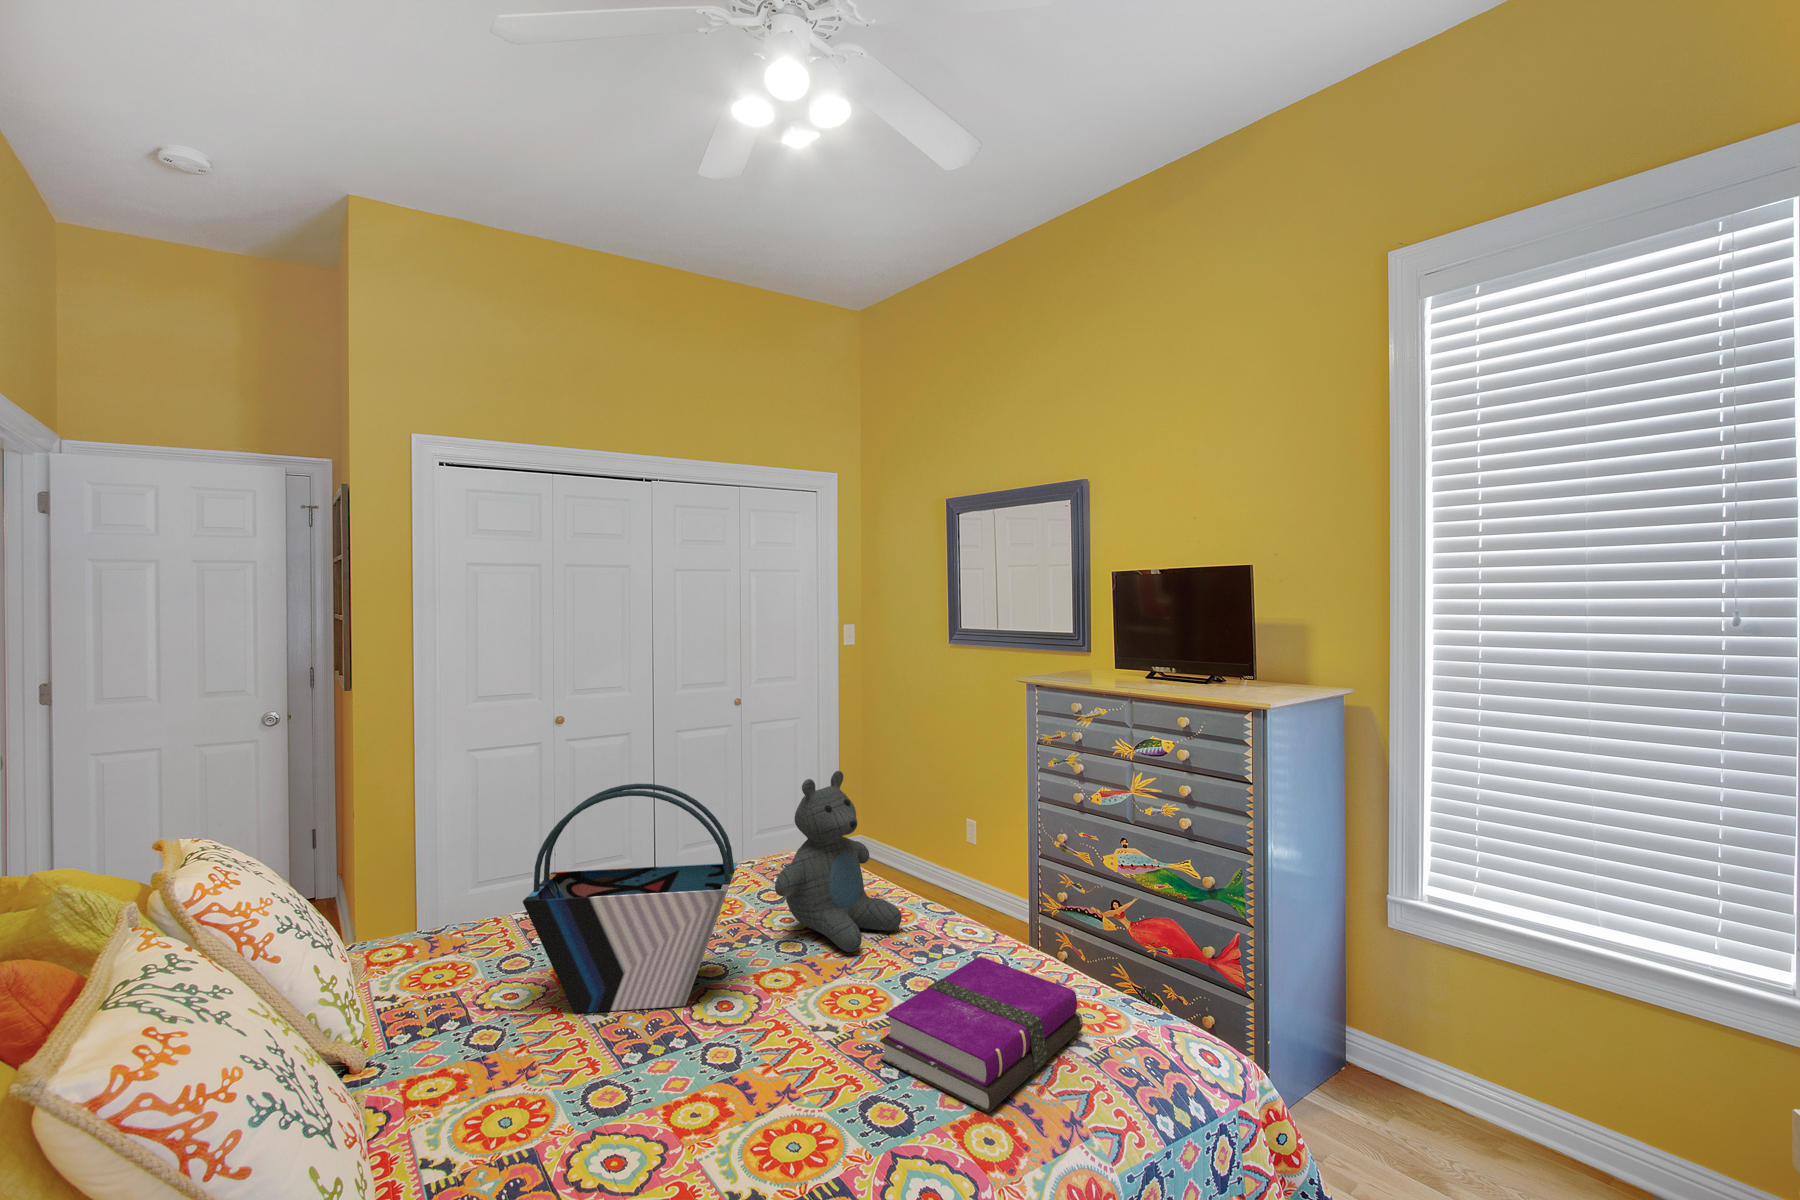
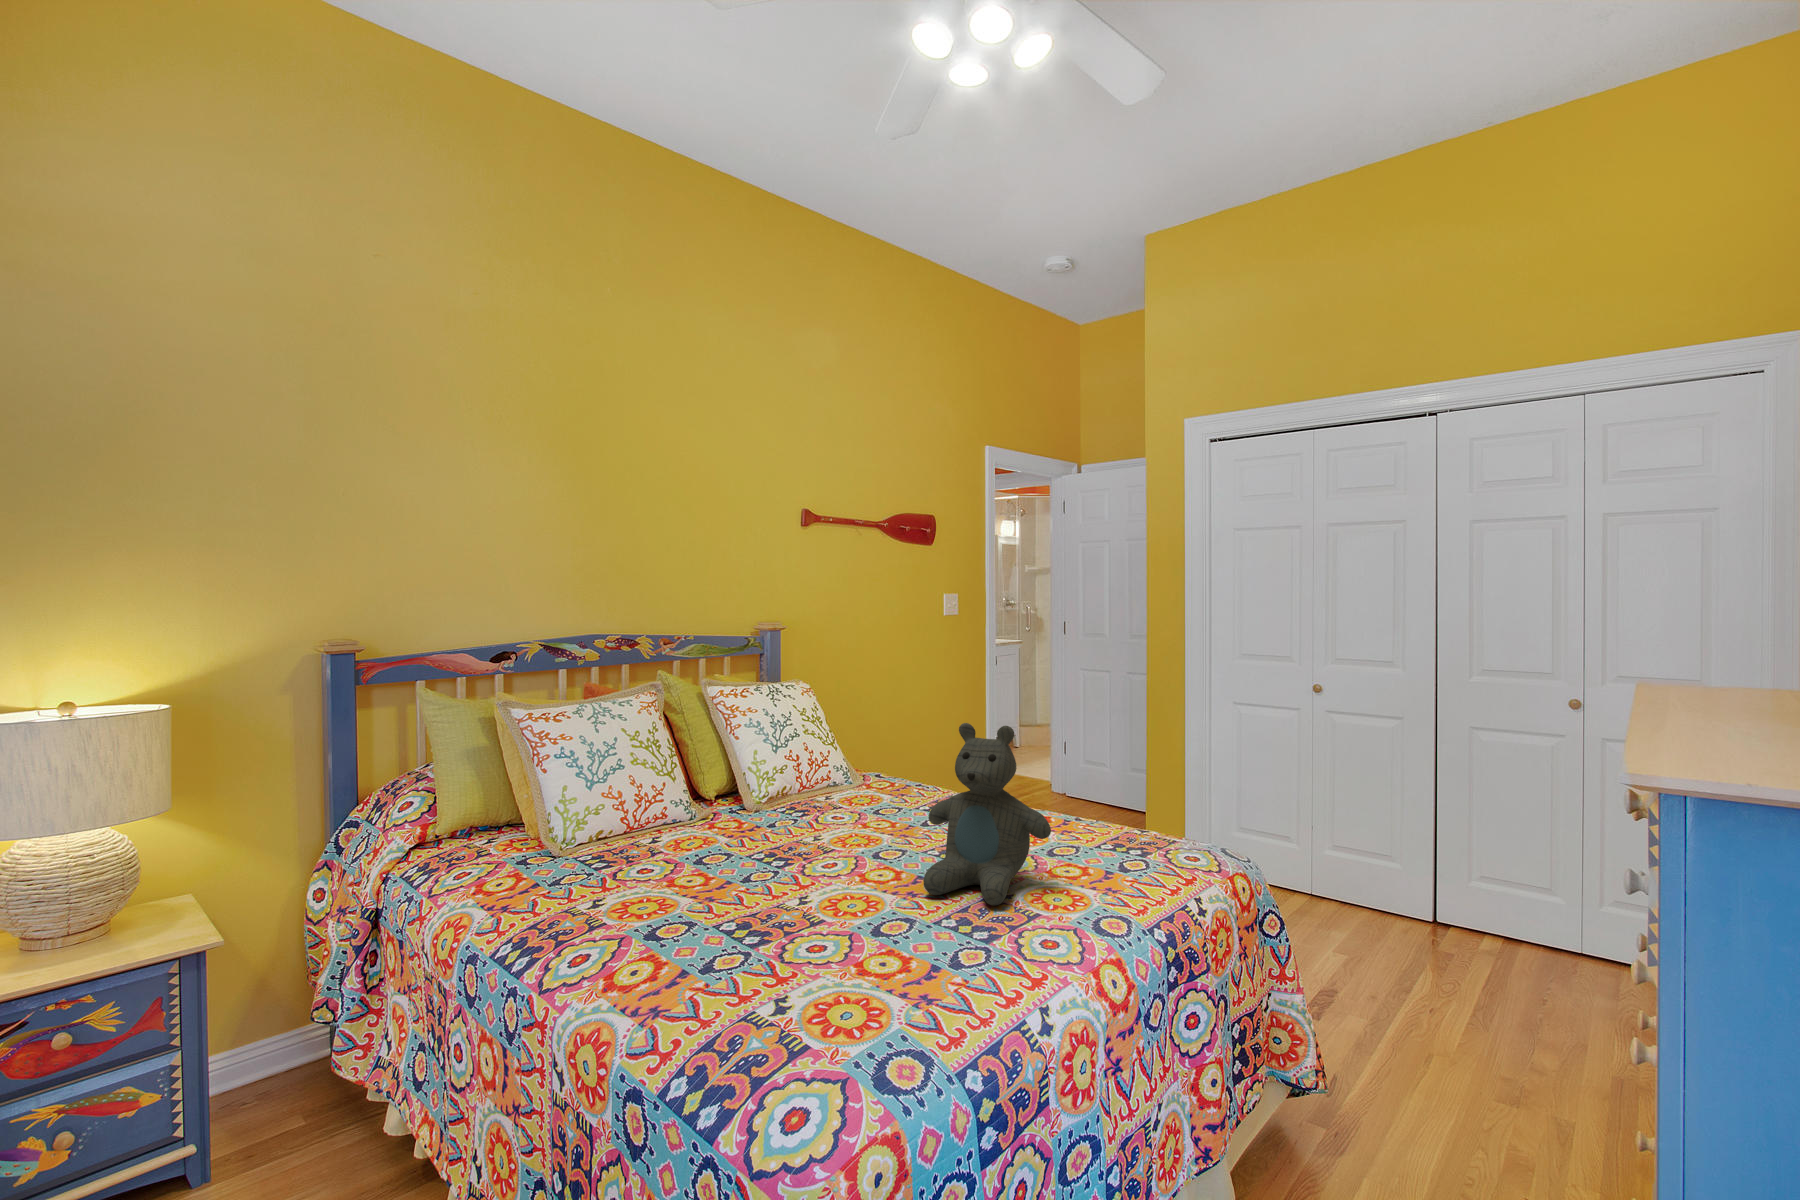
tote bag: present [523,784,738,1013] -> none [800,687,890,858]
notebook: present [880,956,1083,1113] -> none [669,891,875,1011]

